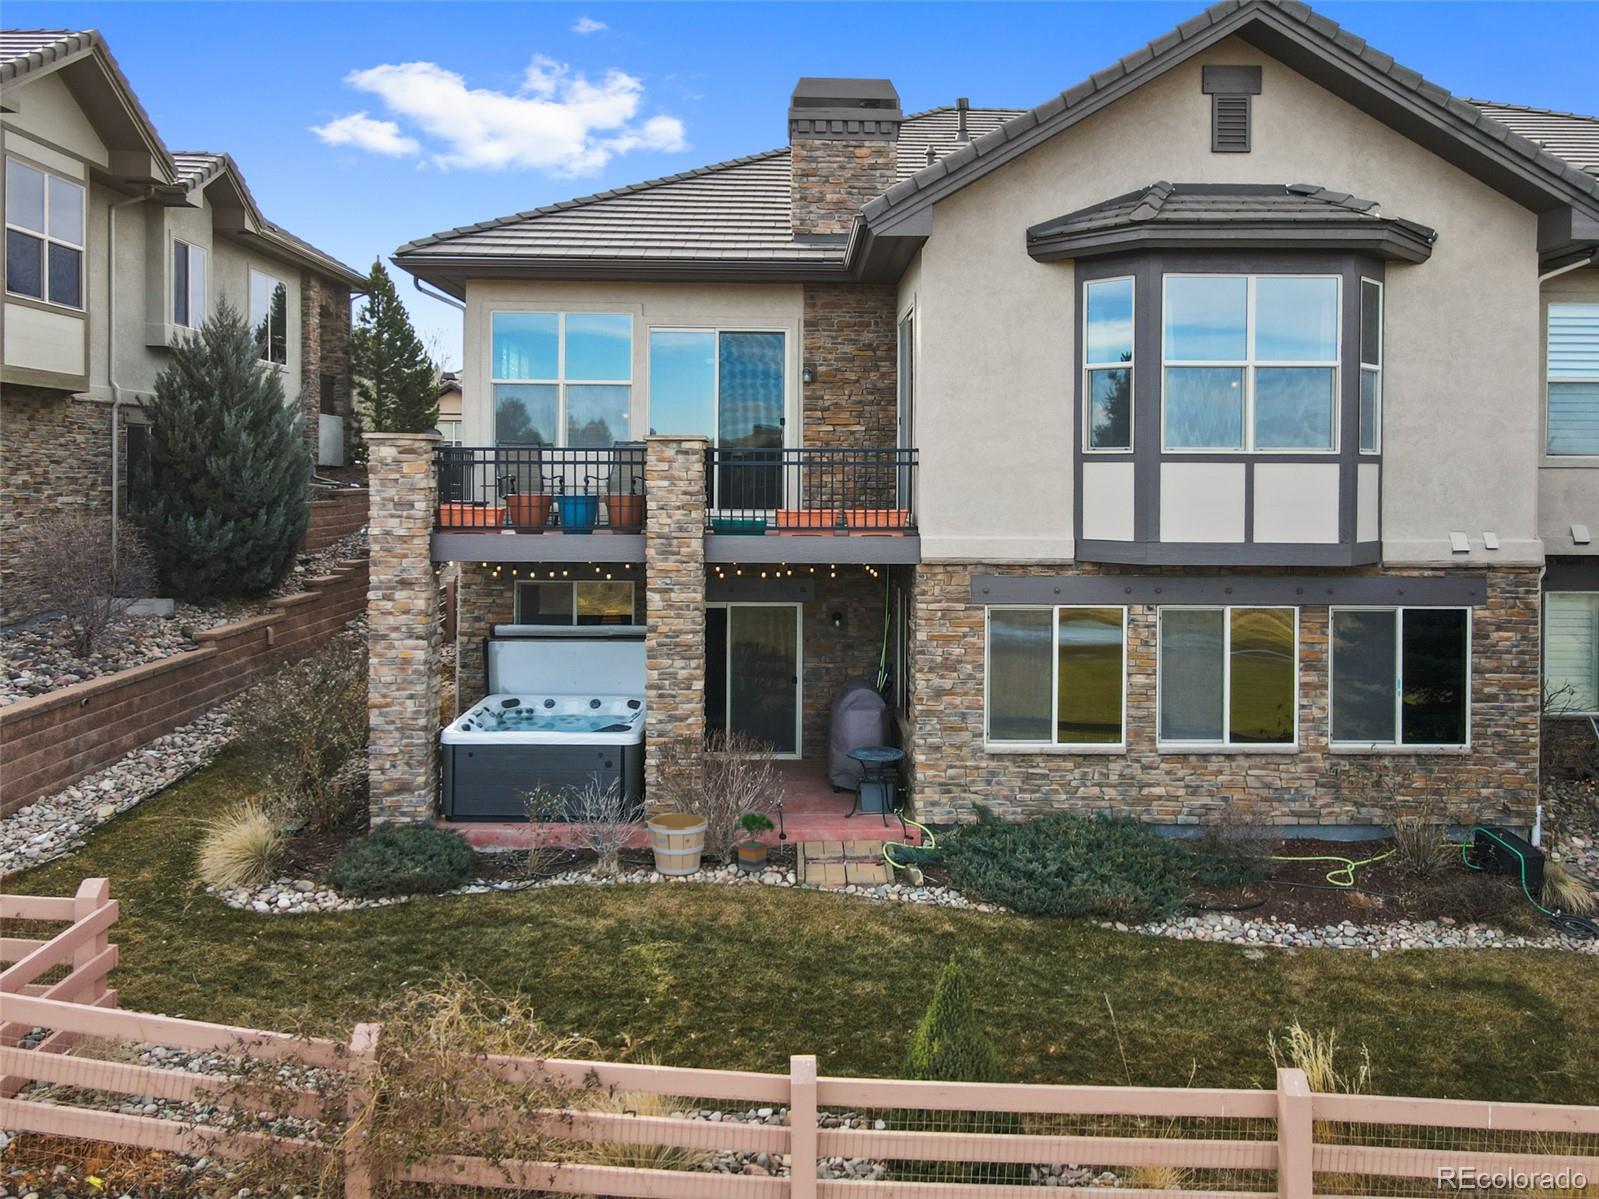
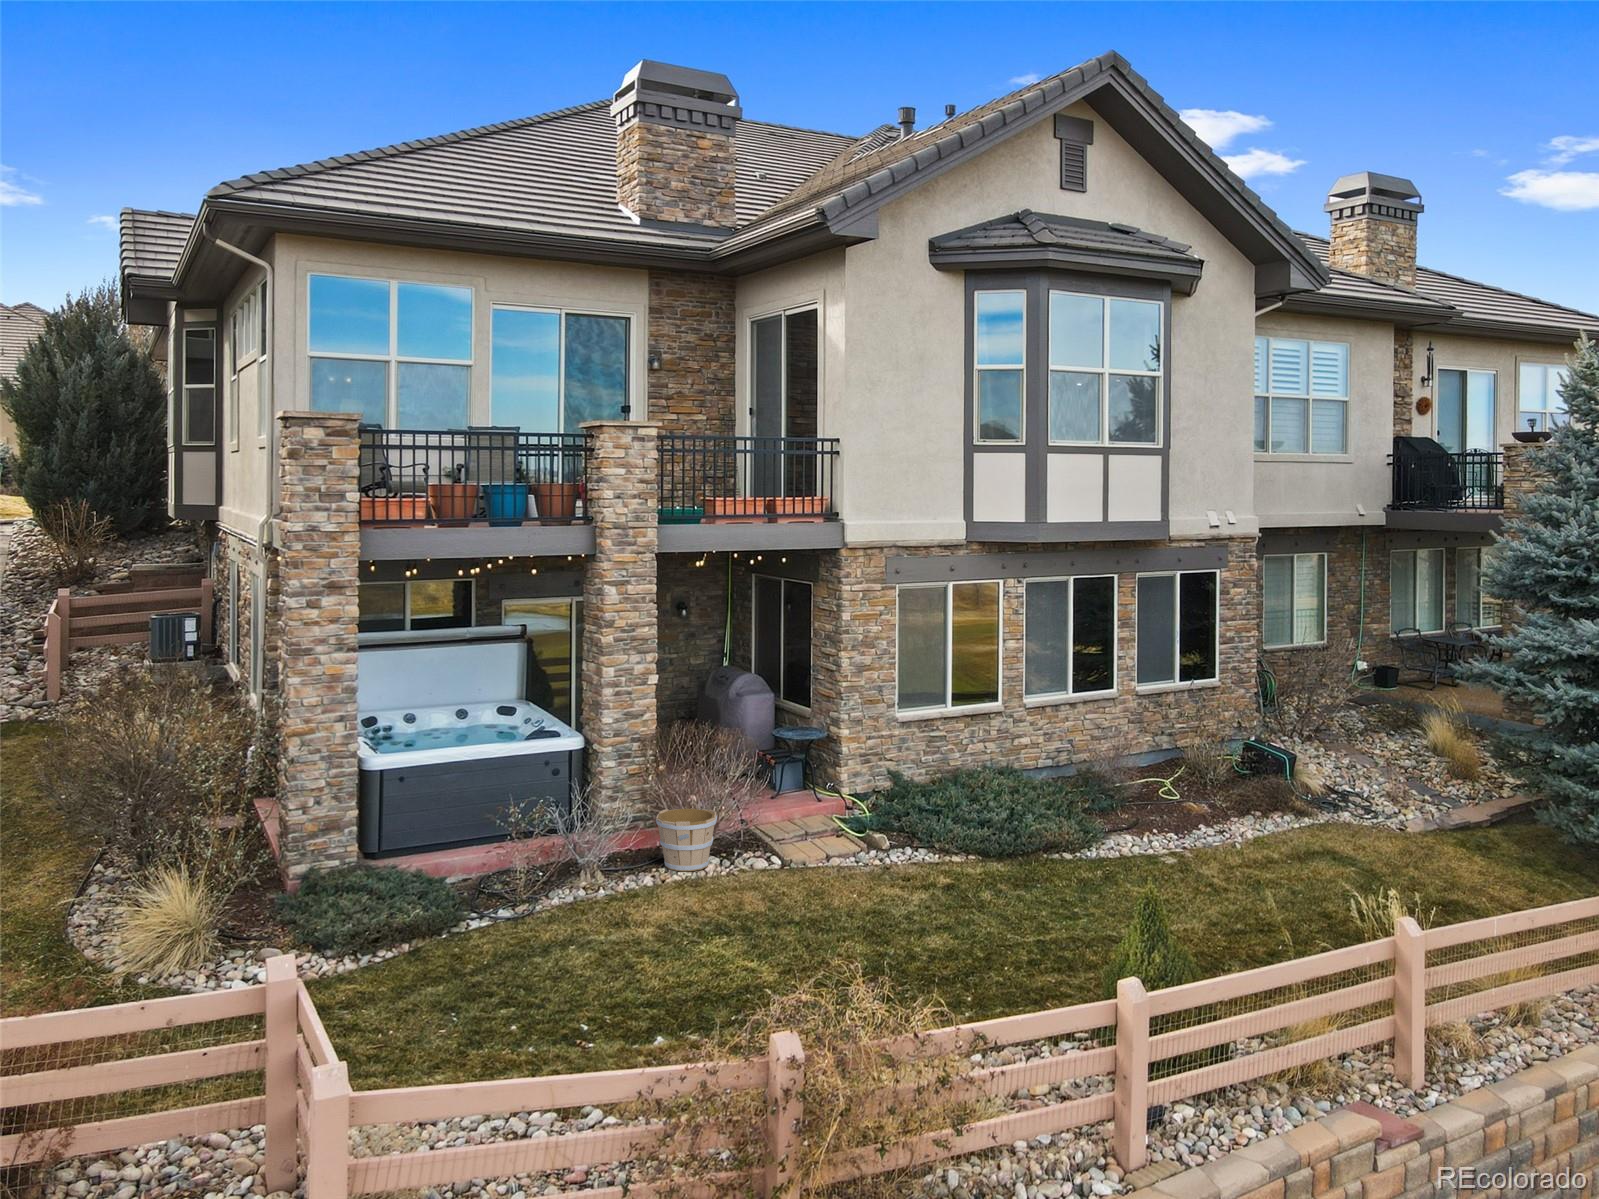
potted tree: present [734,813,776,872] -> none [732,798,771,856]

